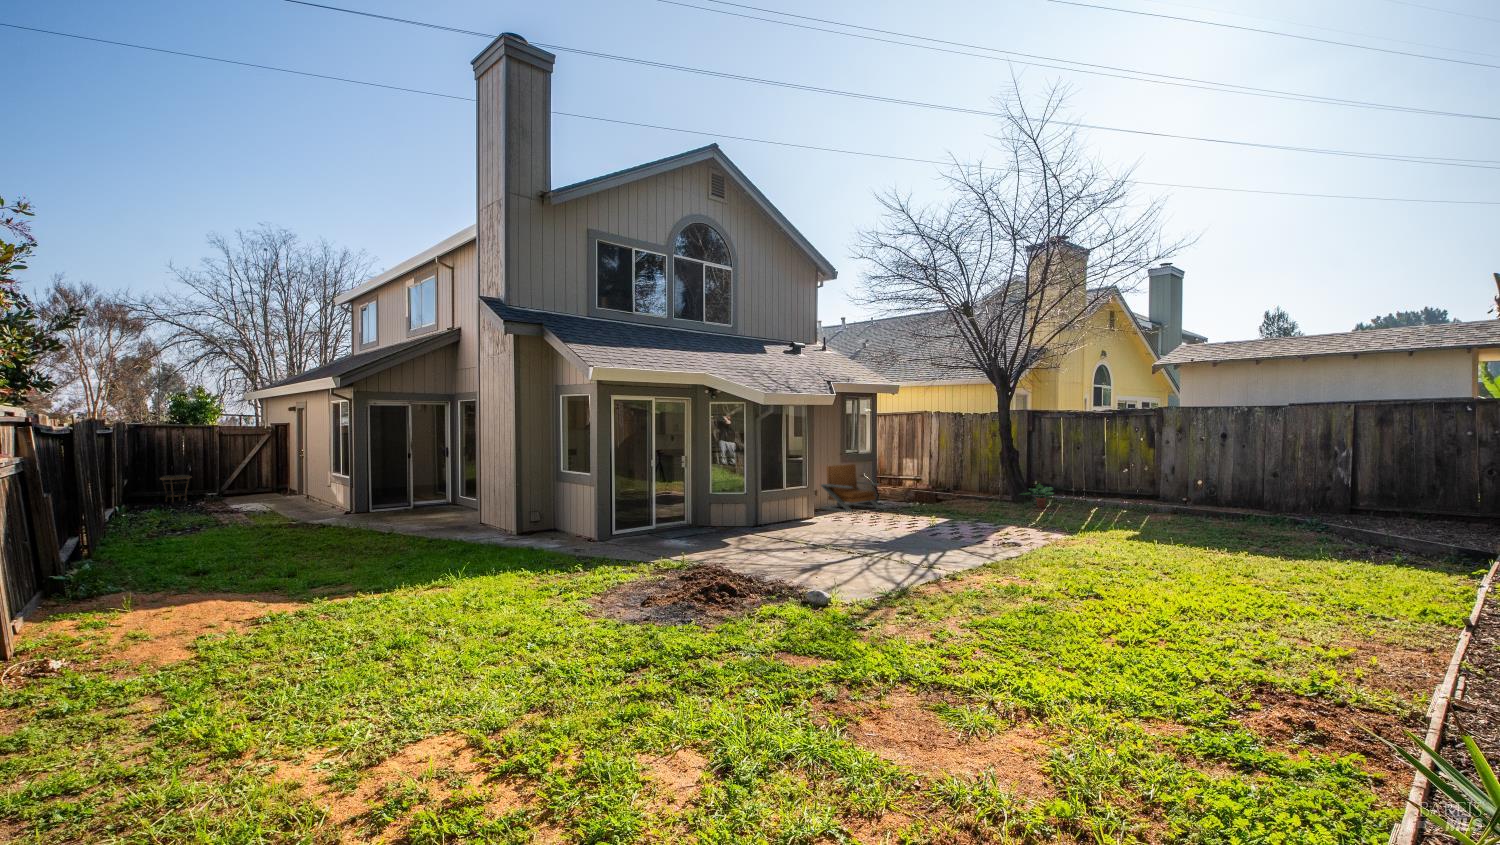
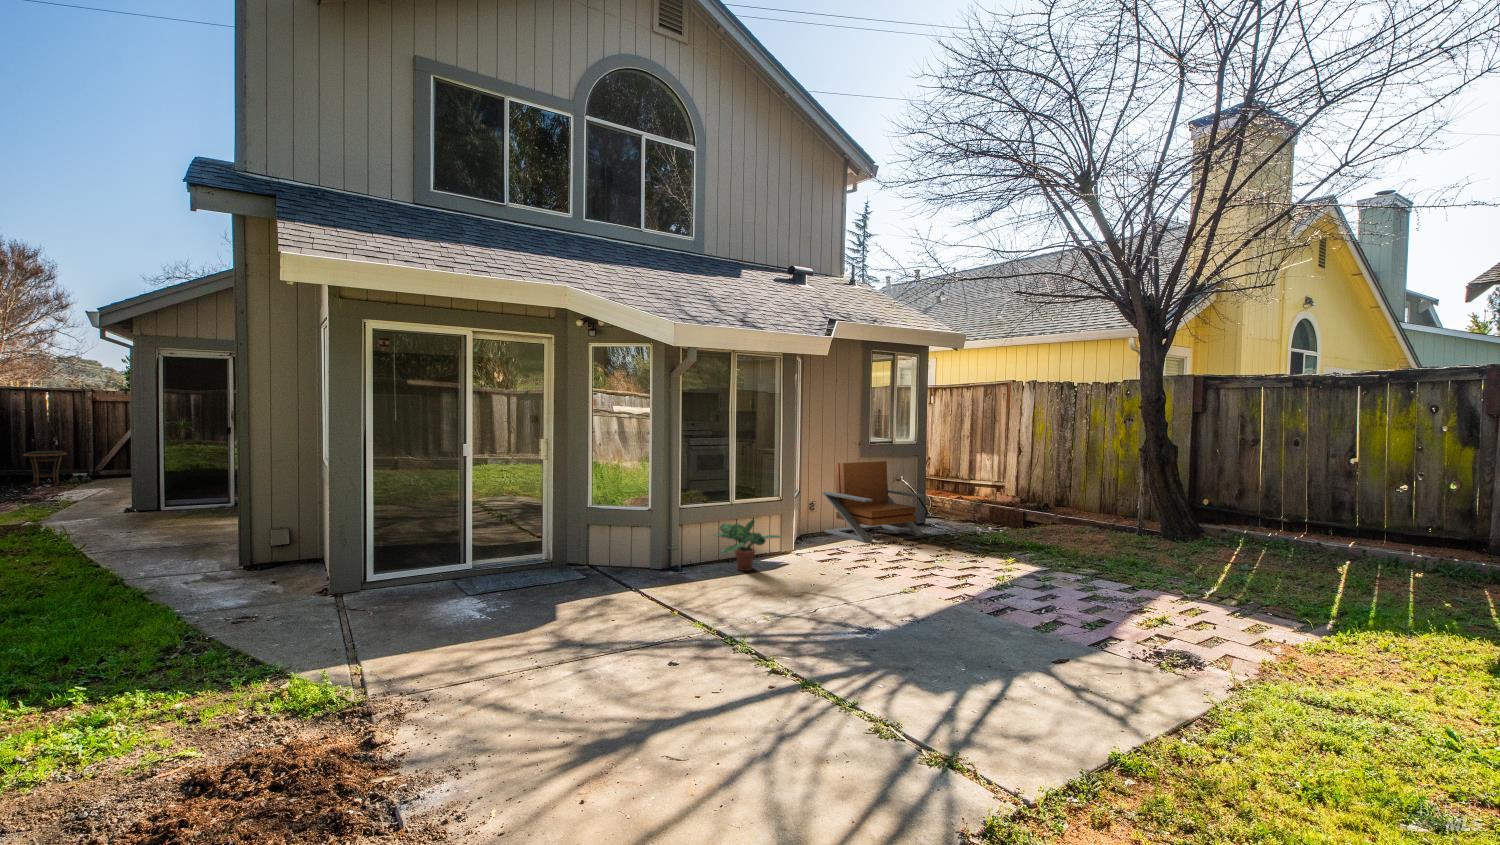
potted plant: present [1019,483,1054,508] -> present [714,519,783,571]

